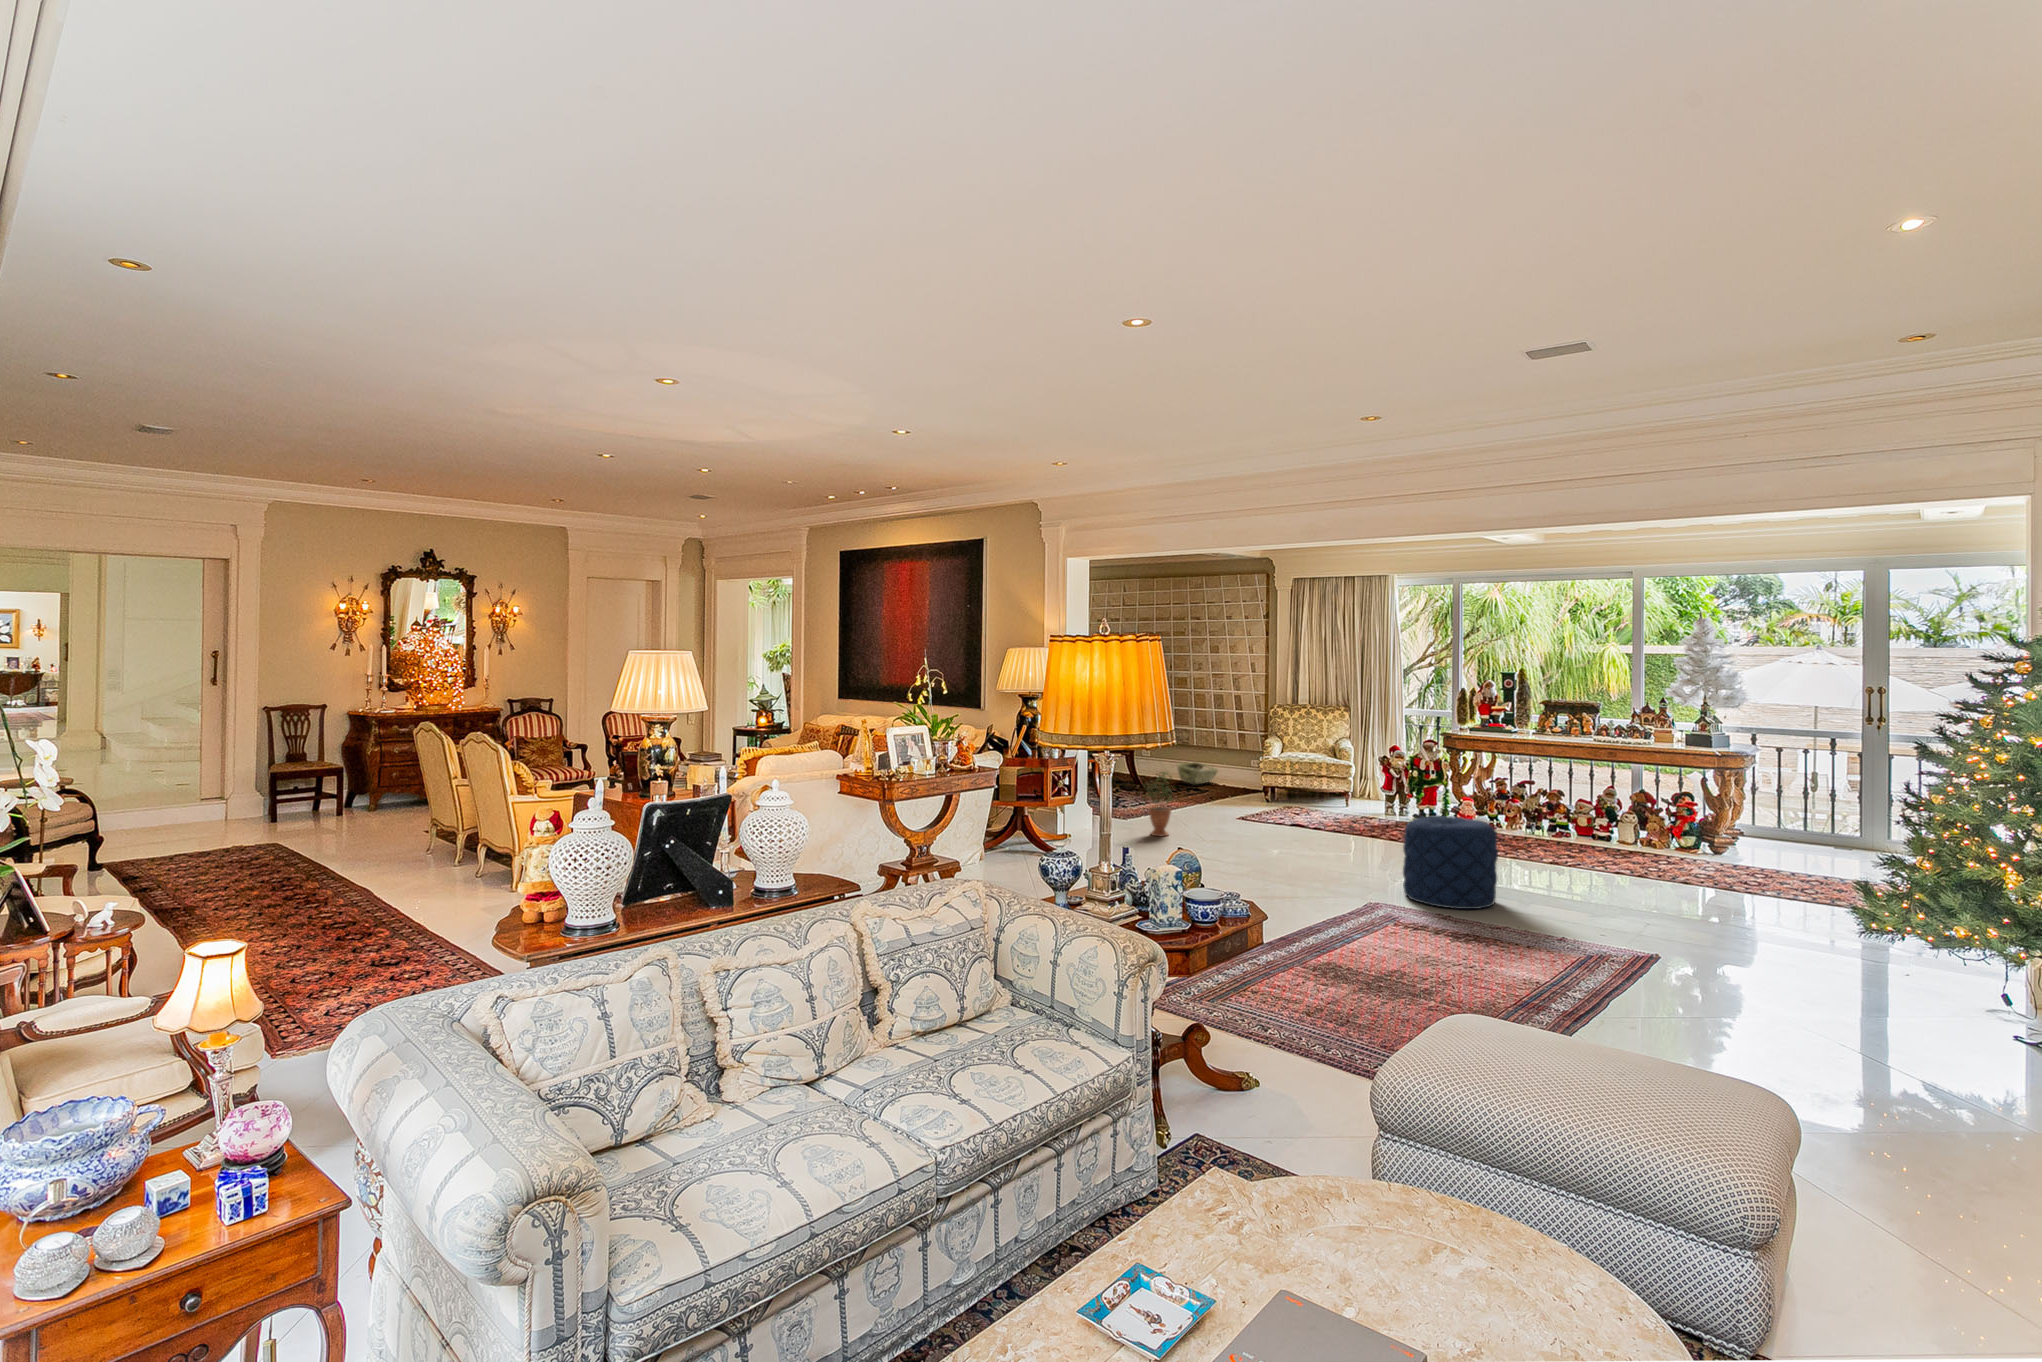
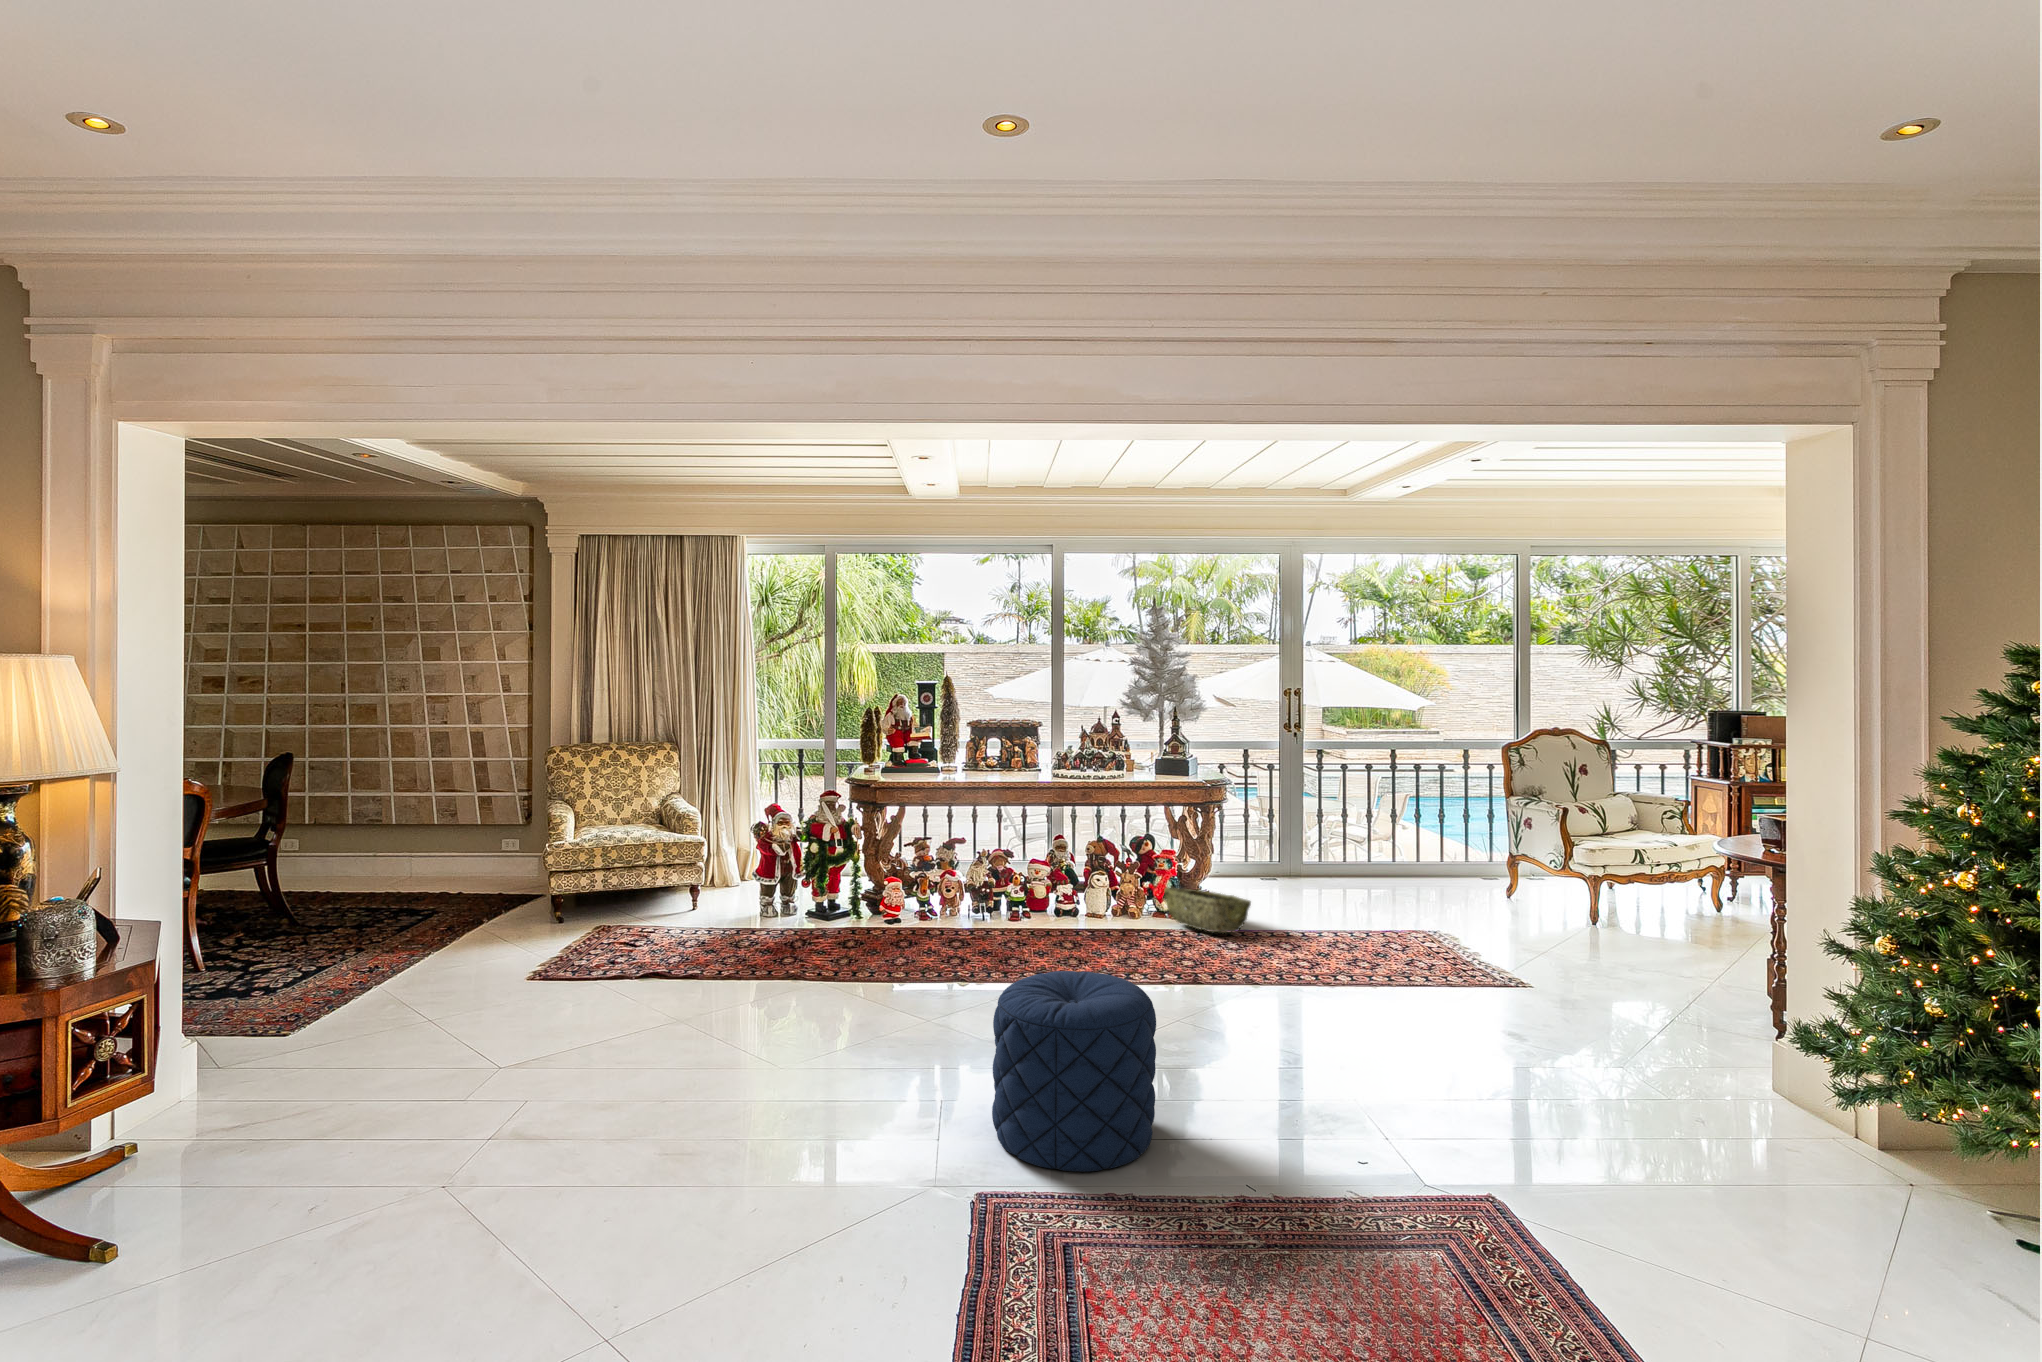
woven basket: present [1177,762,1217,784] -> present [1164,887,1251,933]
potted plant: present [1147,772,1172,836] -> none [354,932,428,1092]

